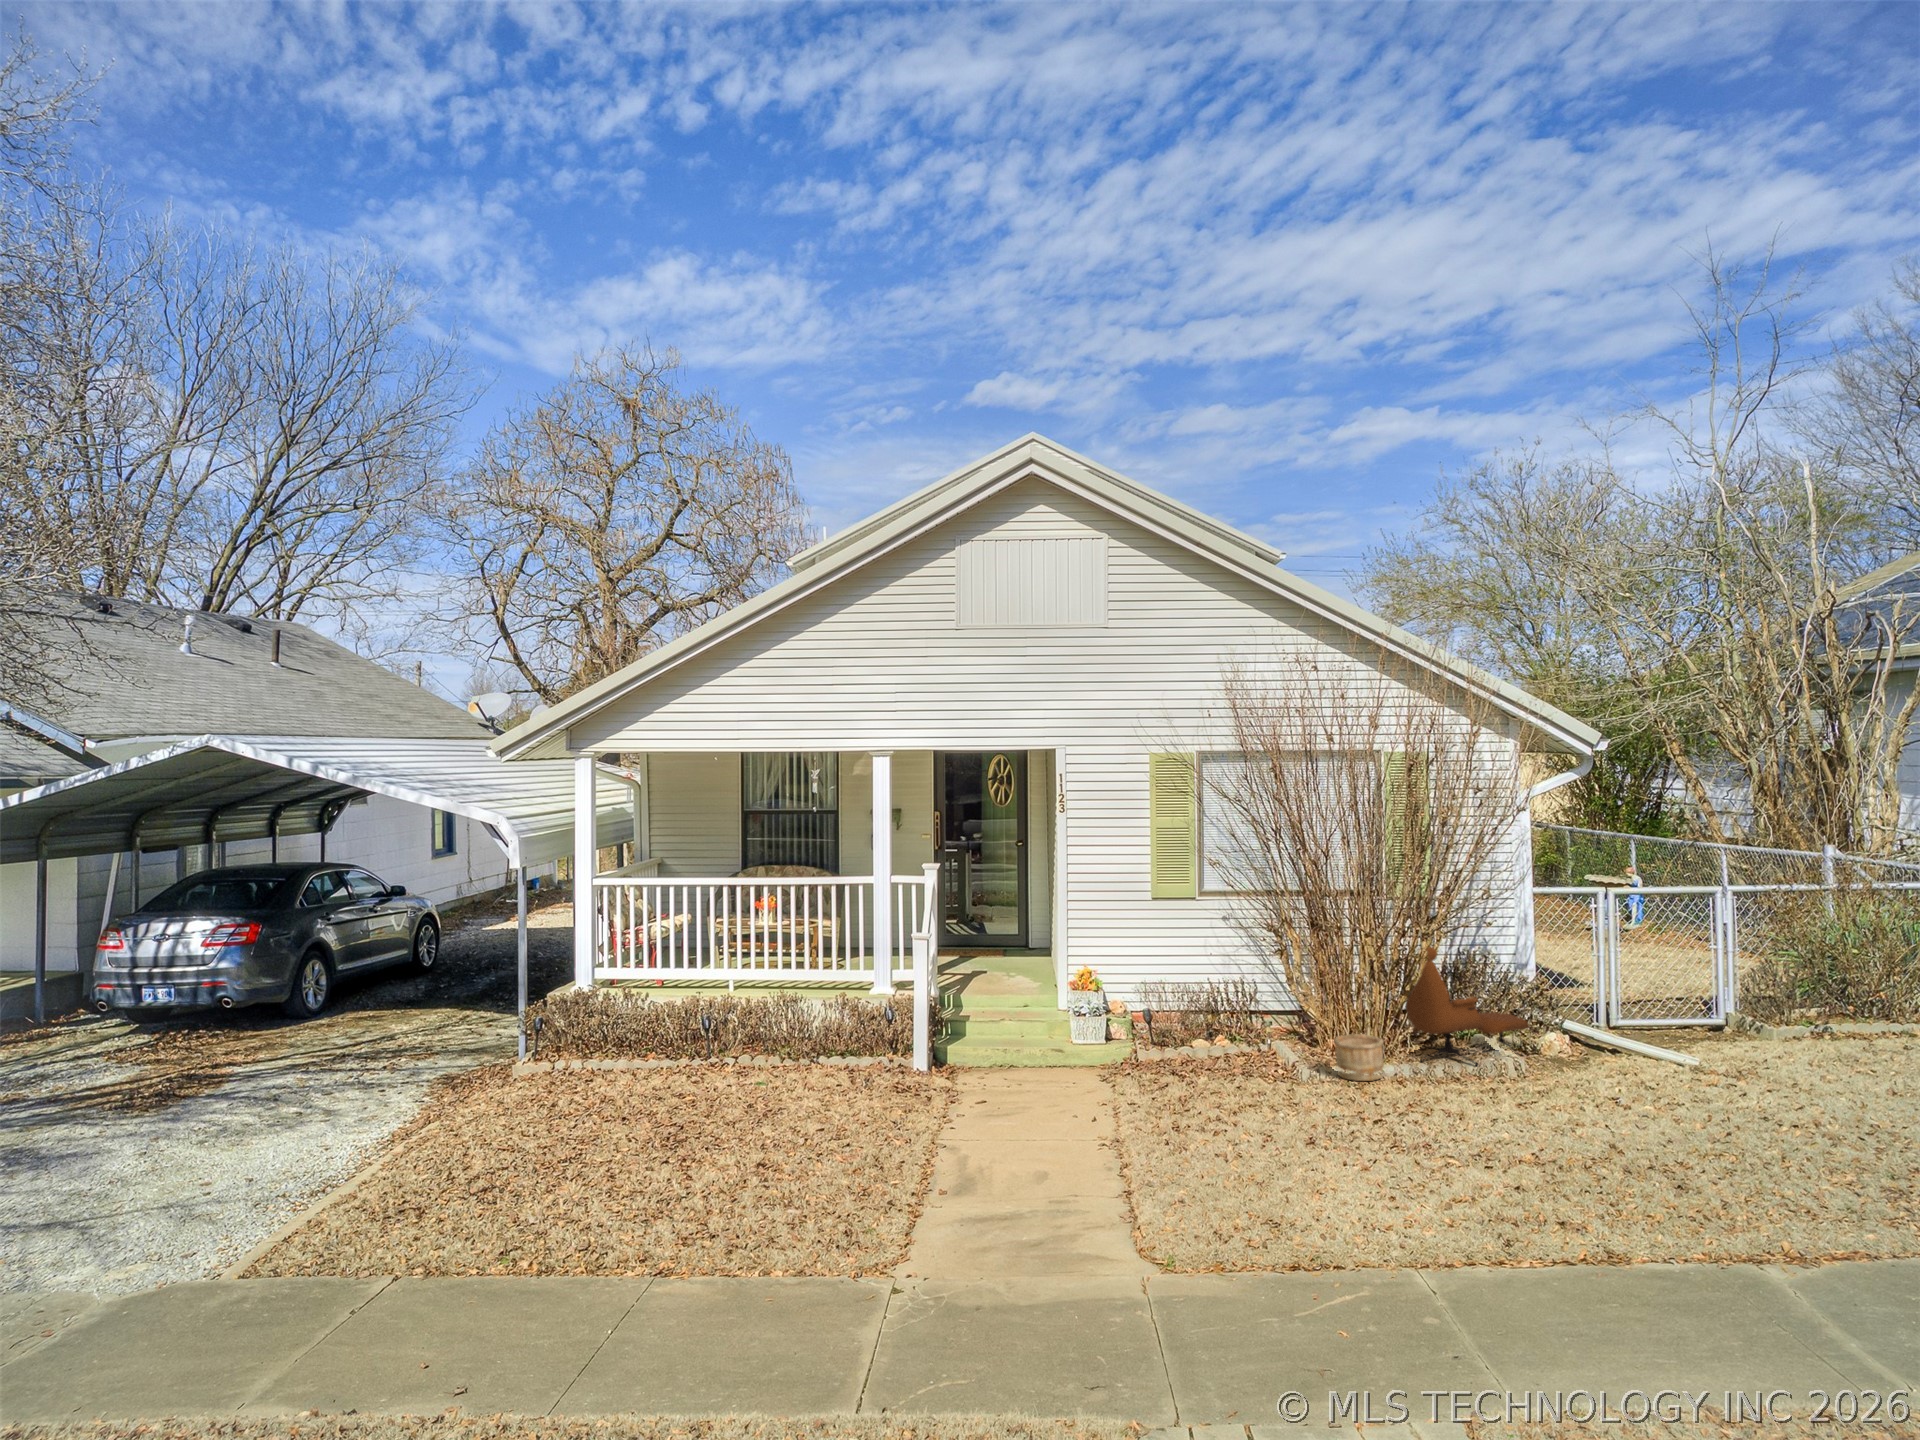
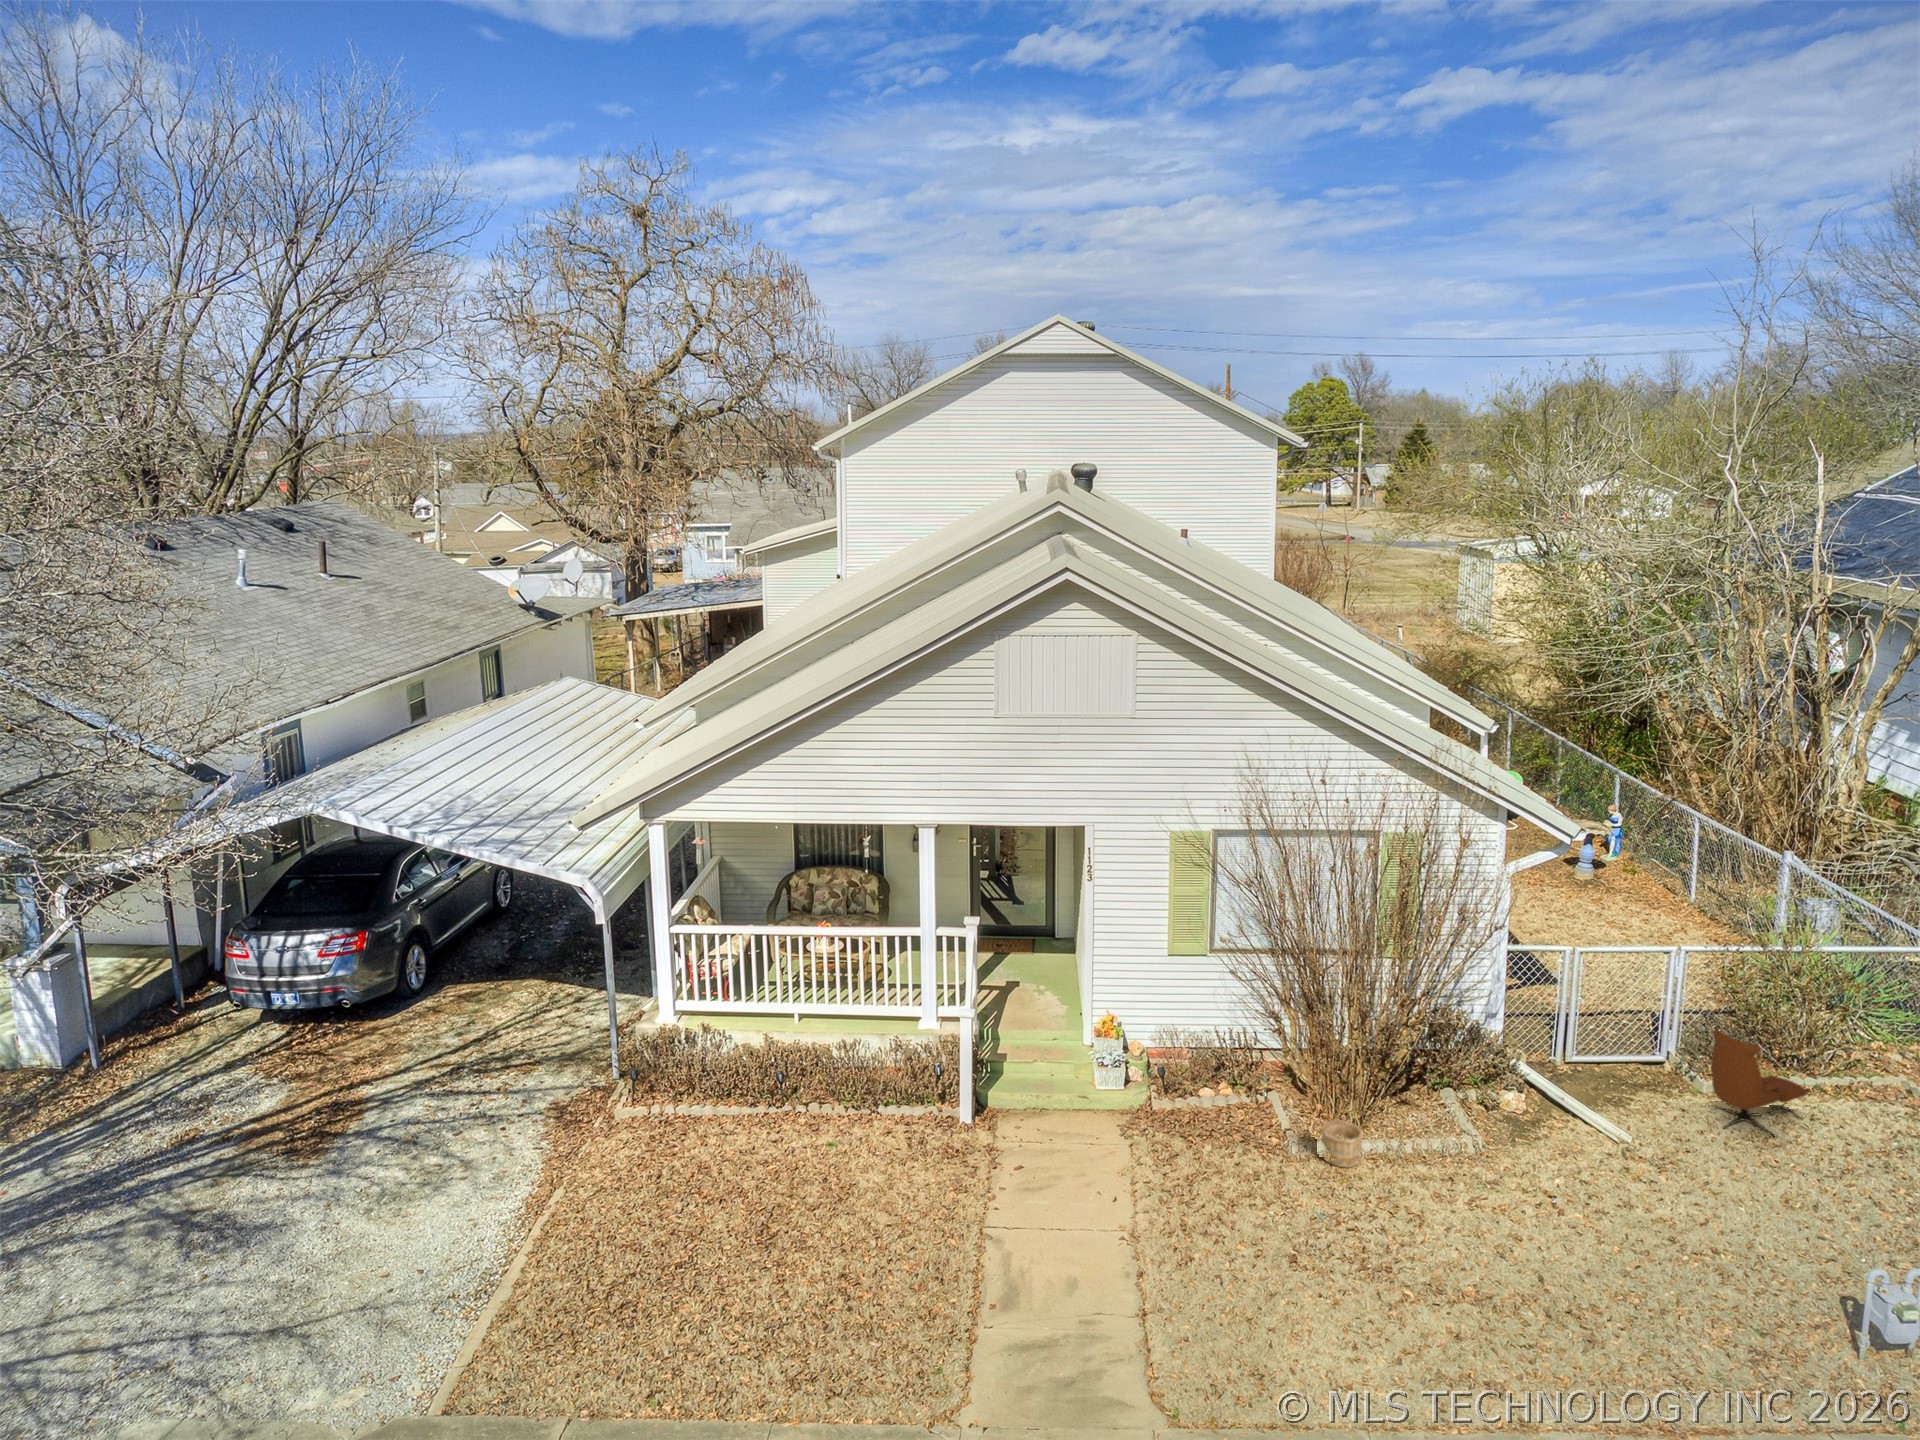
lounge chair: present [1405,947,1528,1066] -> present [1711,1029,1808,1136]

